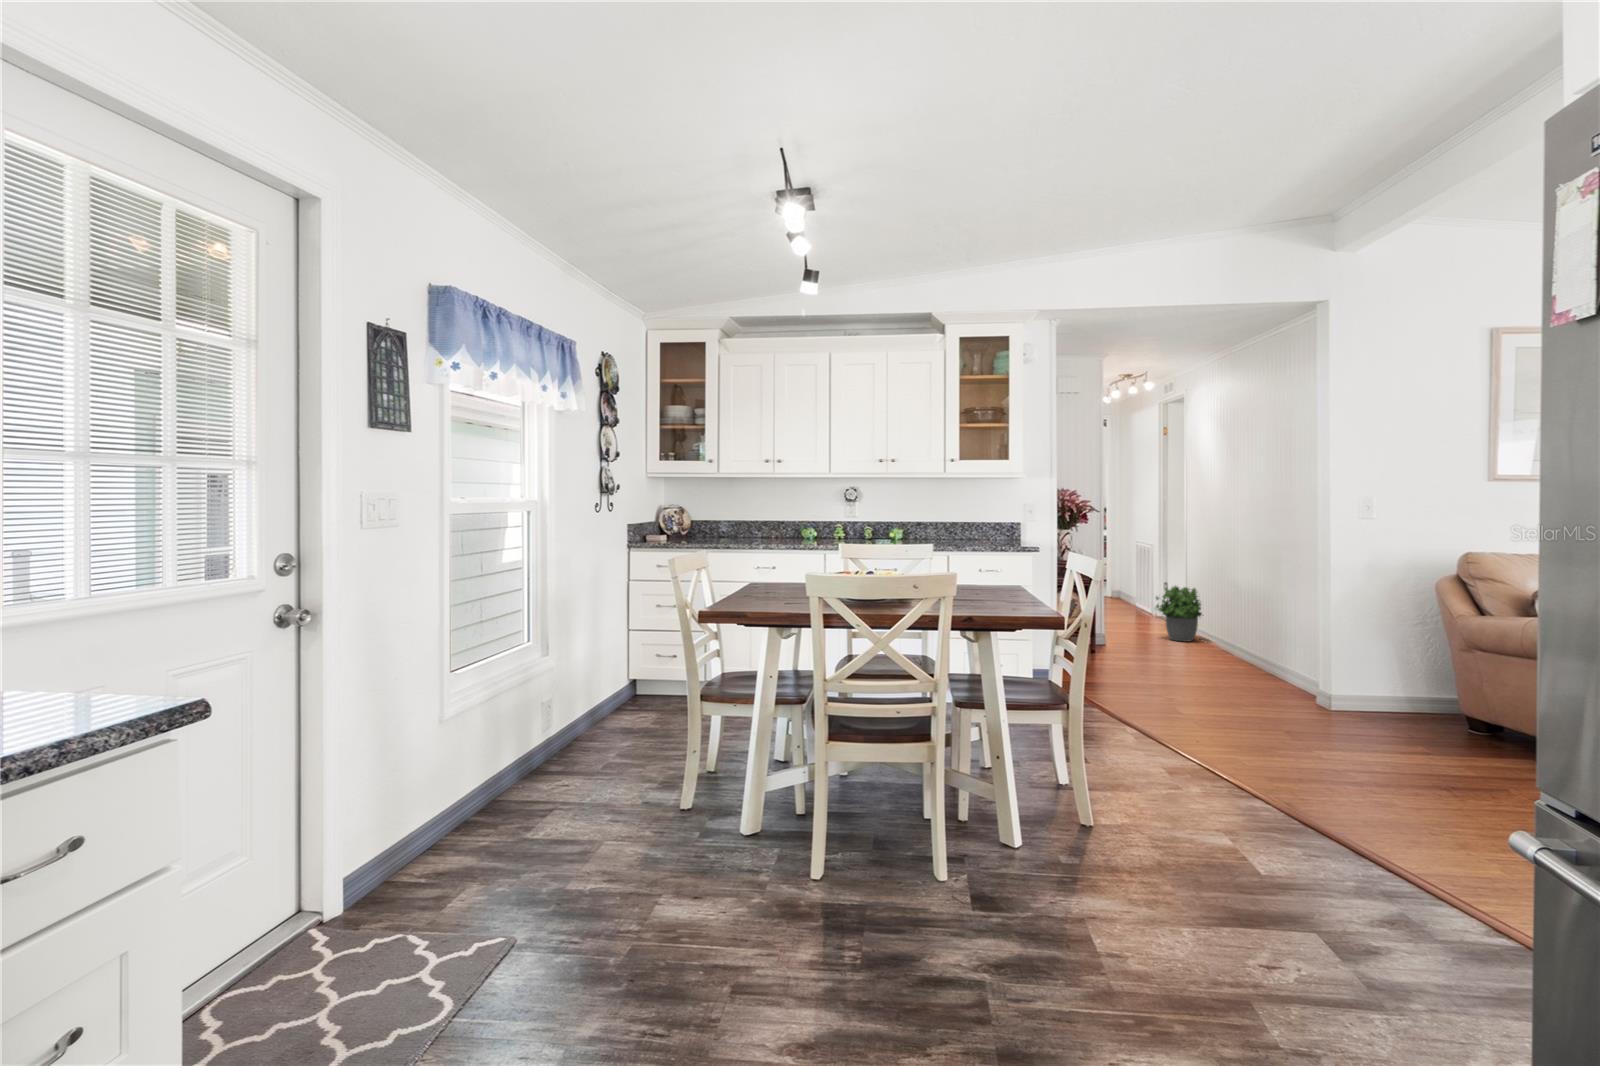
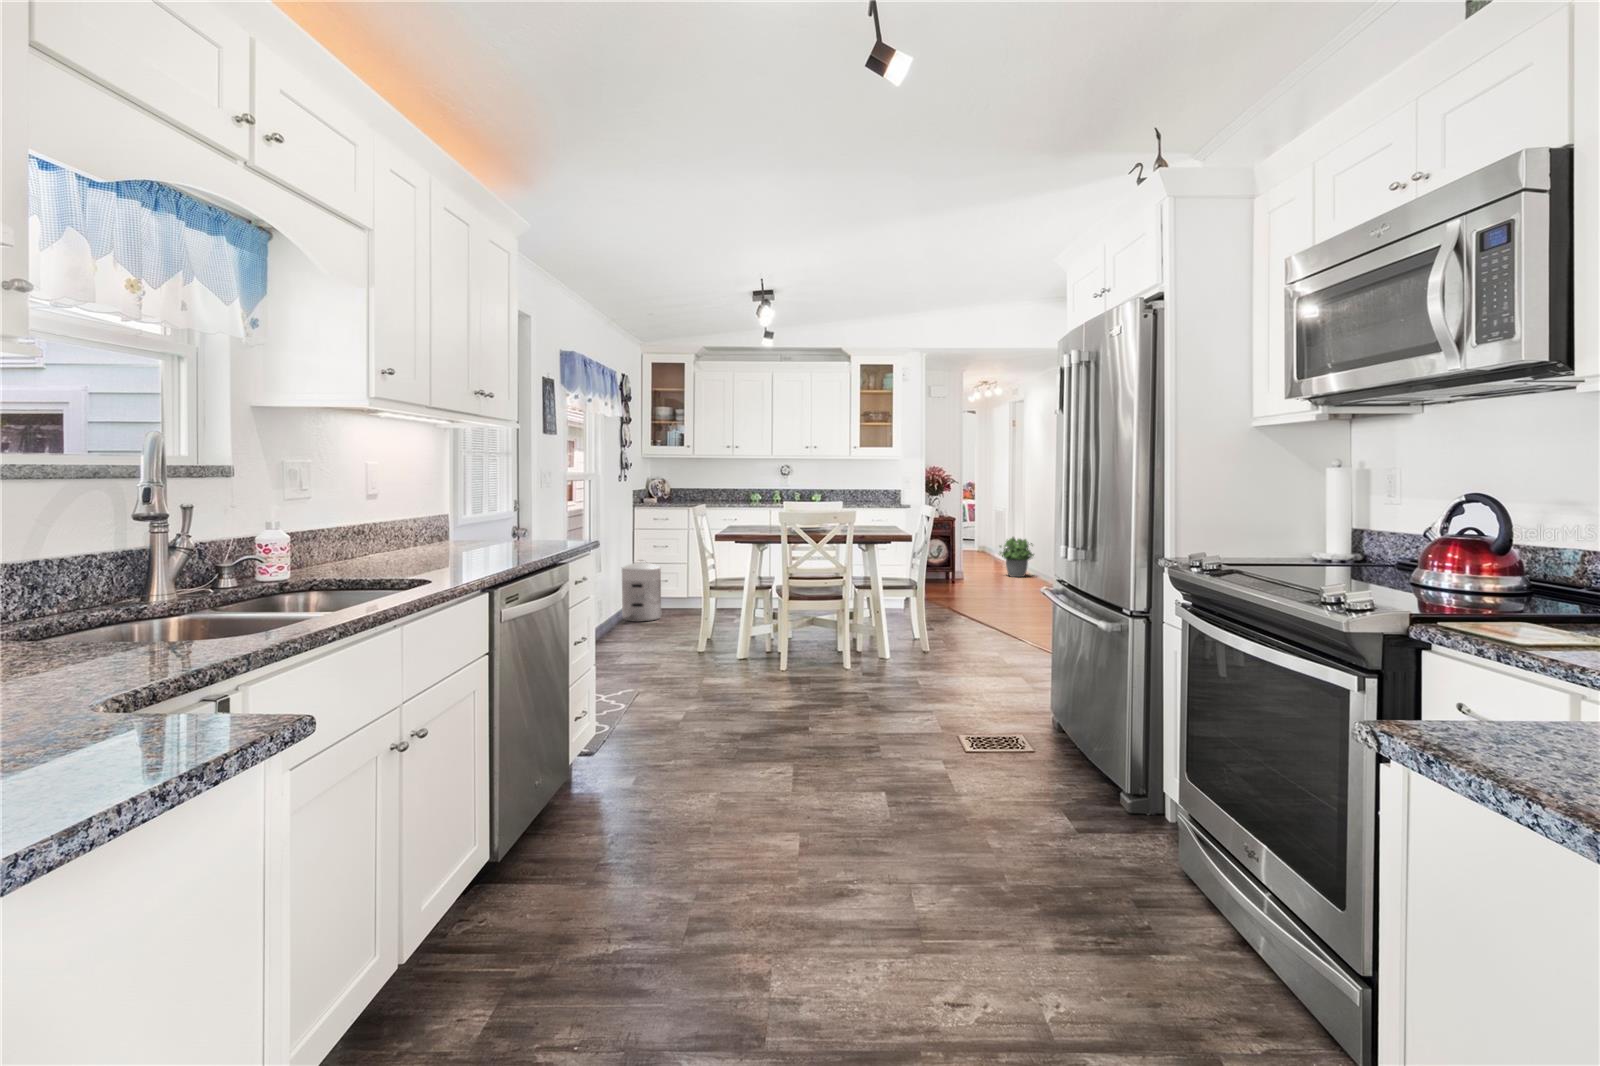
waste bin: none [597,630,657,725] -> present [622,562,661,622]

